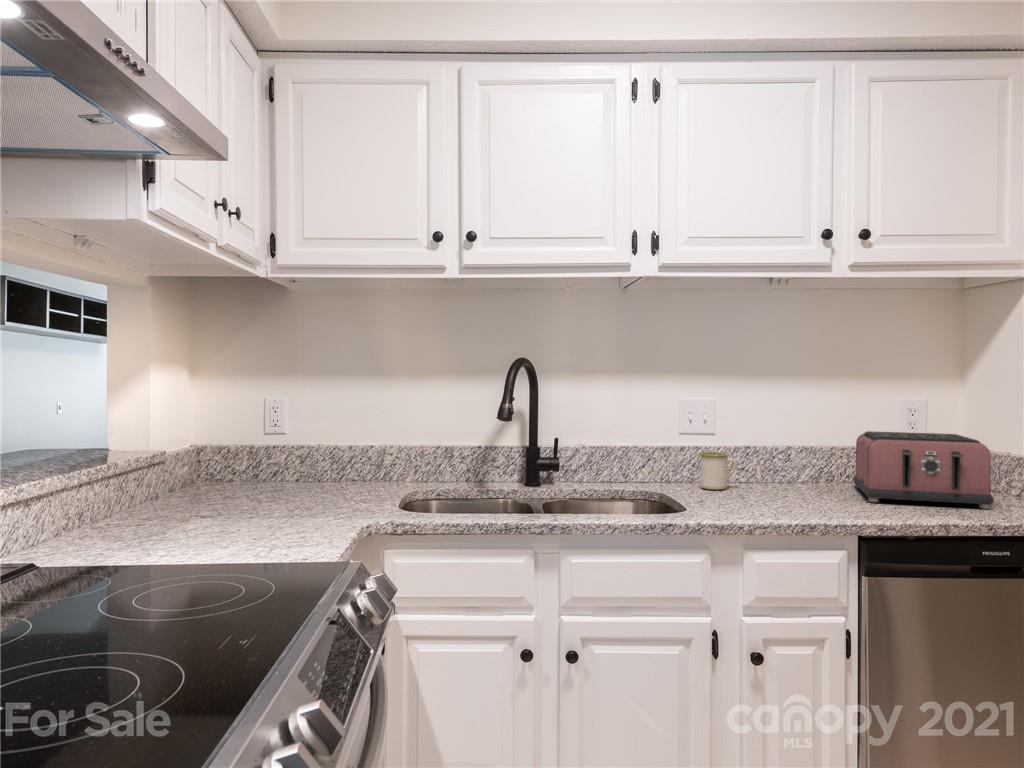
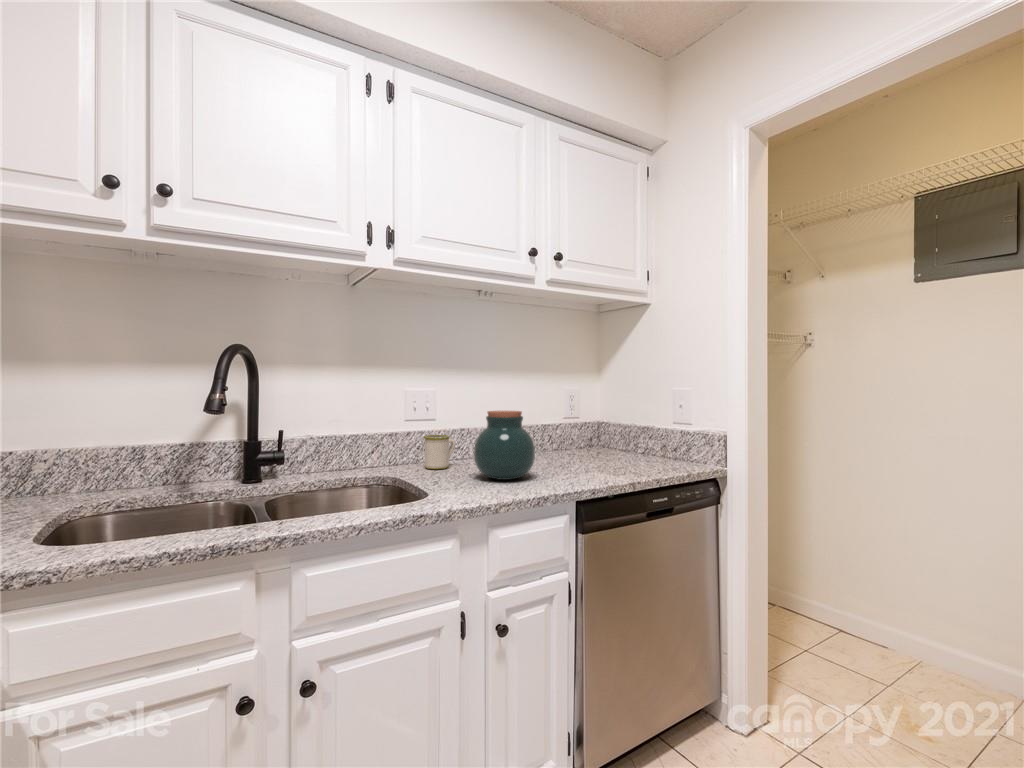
jar: none [746,429,818,506] -> present [474,411,535,480]
toaster: present [853,431,994,509] -> none [540,411,649,468]

